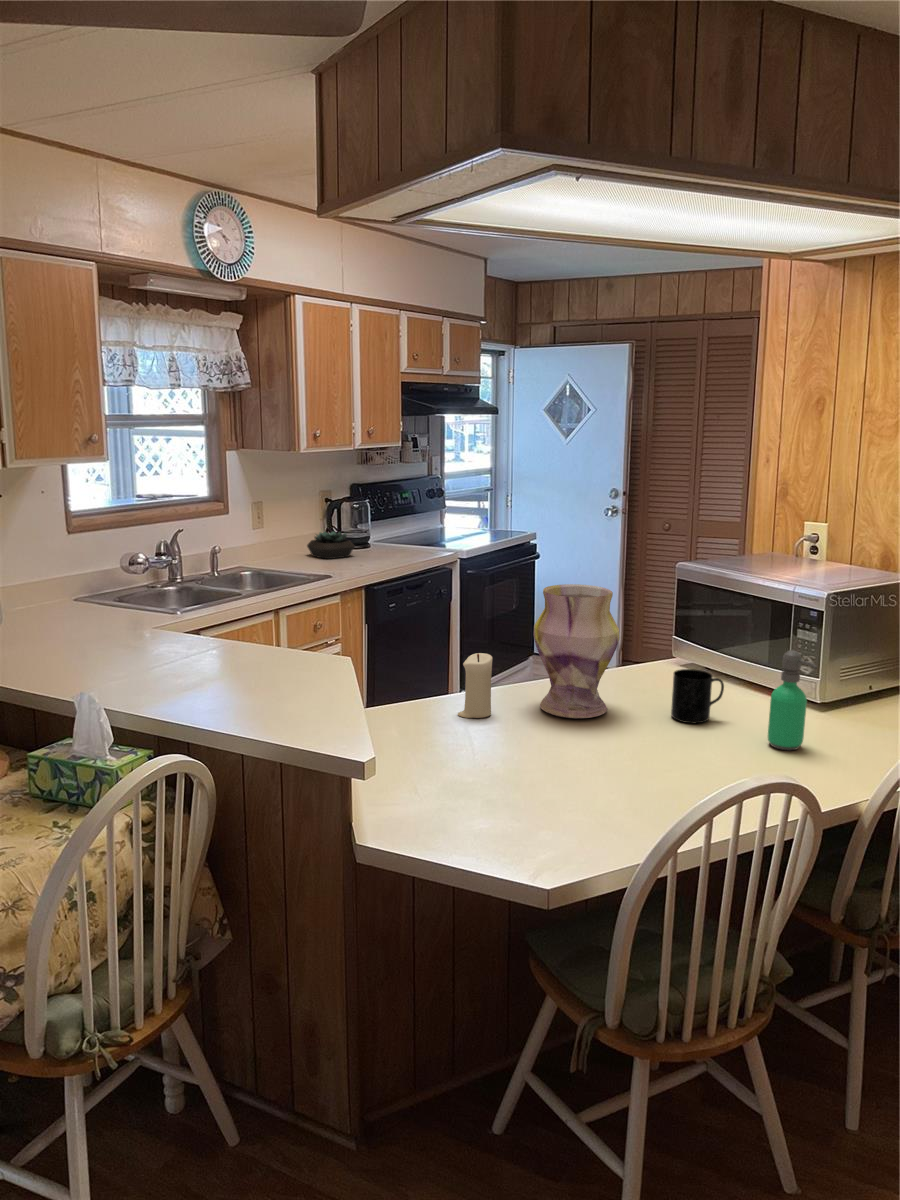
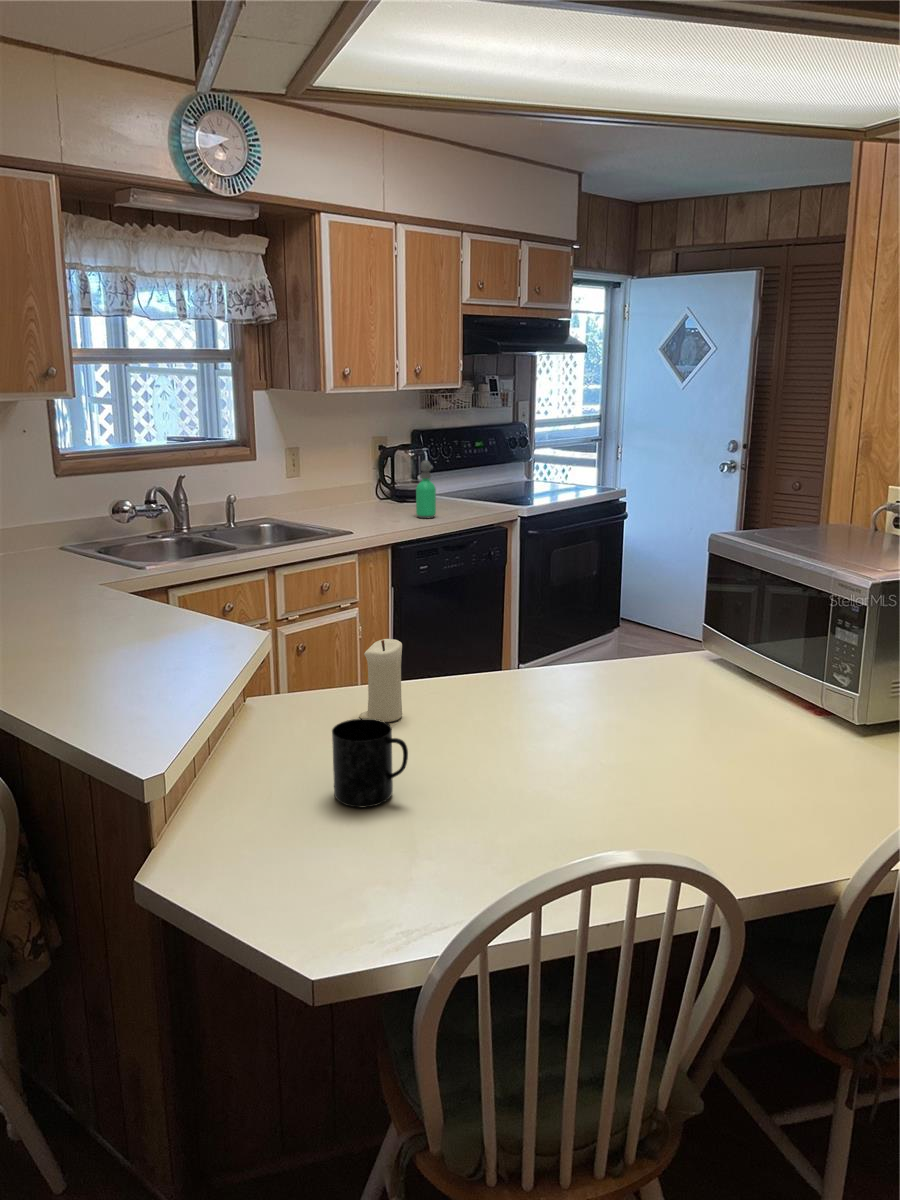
succulent plant: present [307,532,355,559] -> none [346,483,398,514]
vase: present [533,584,619,718] -> none [458,554,571,732]
soap dispenser: present [768,650,817,750] -> present [416,460,436,518]
mug: present [671,669,724,723] -> present [332,718,408,808]

